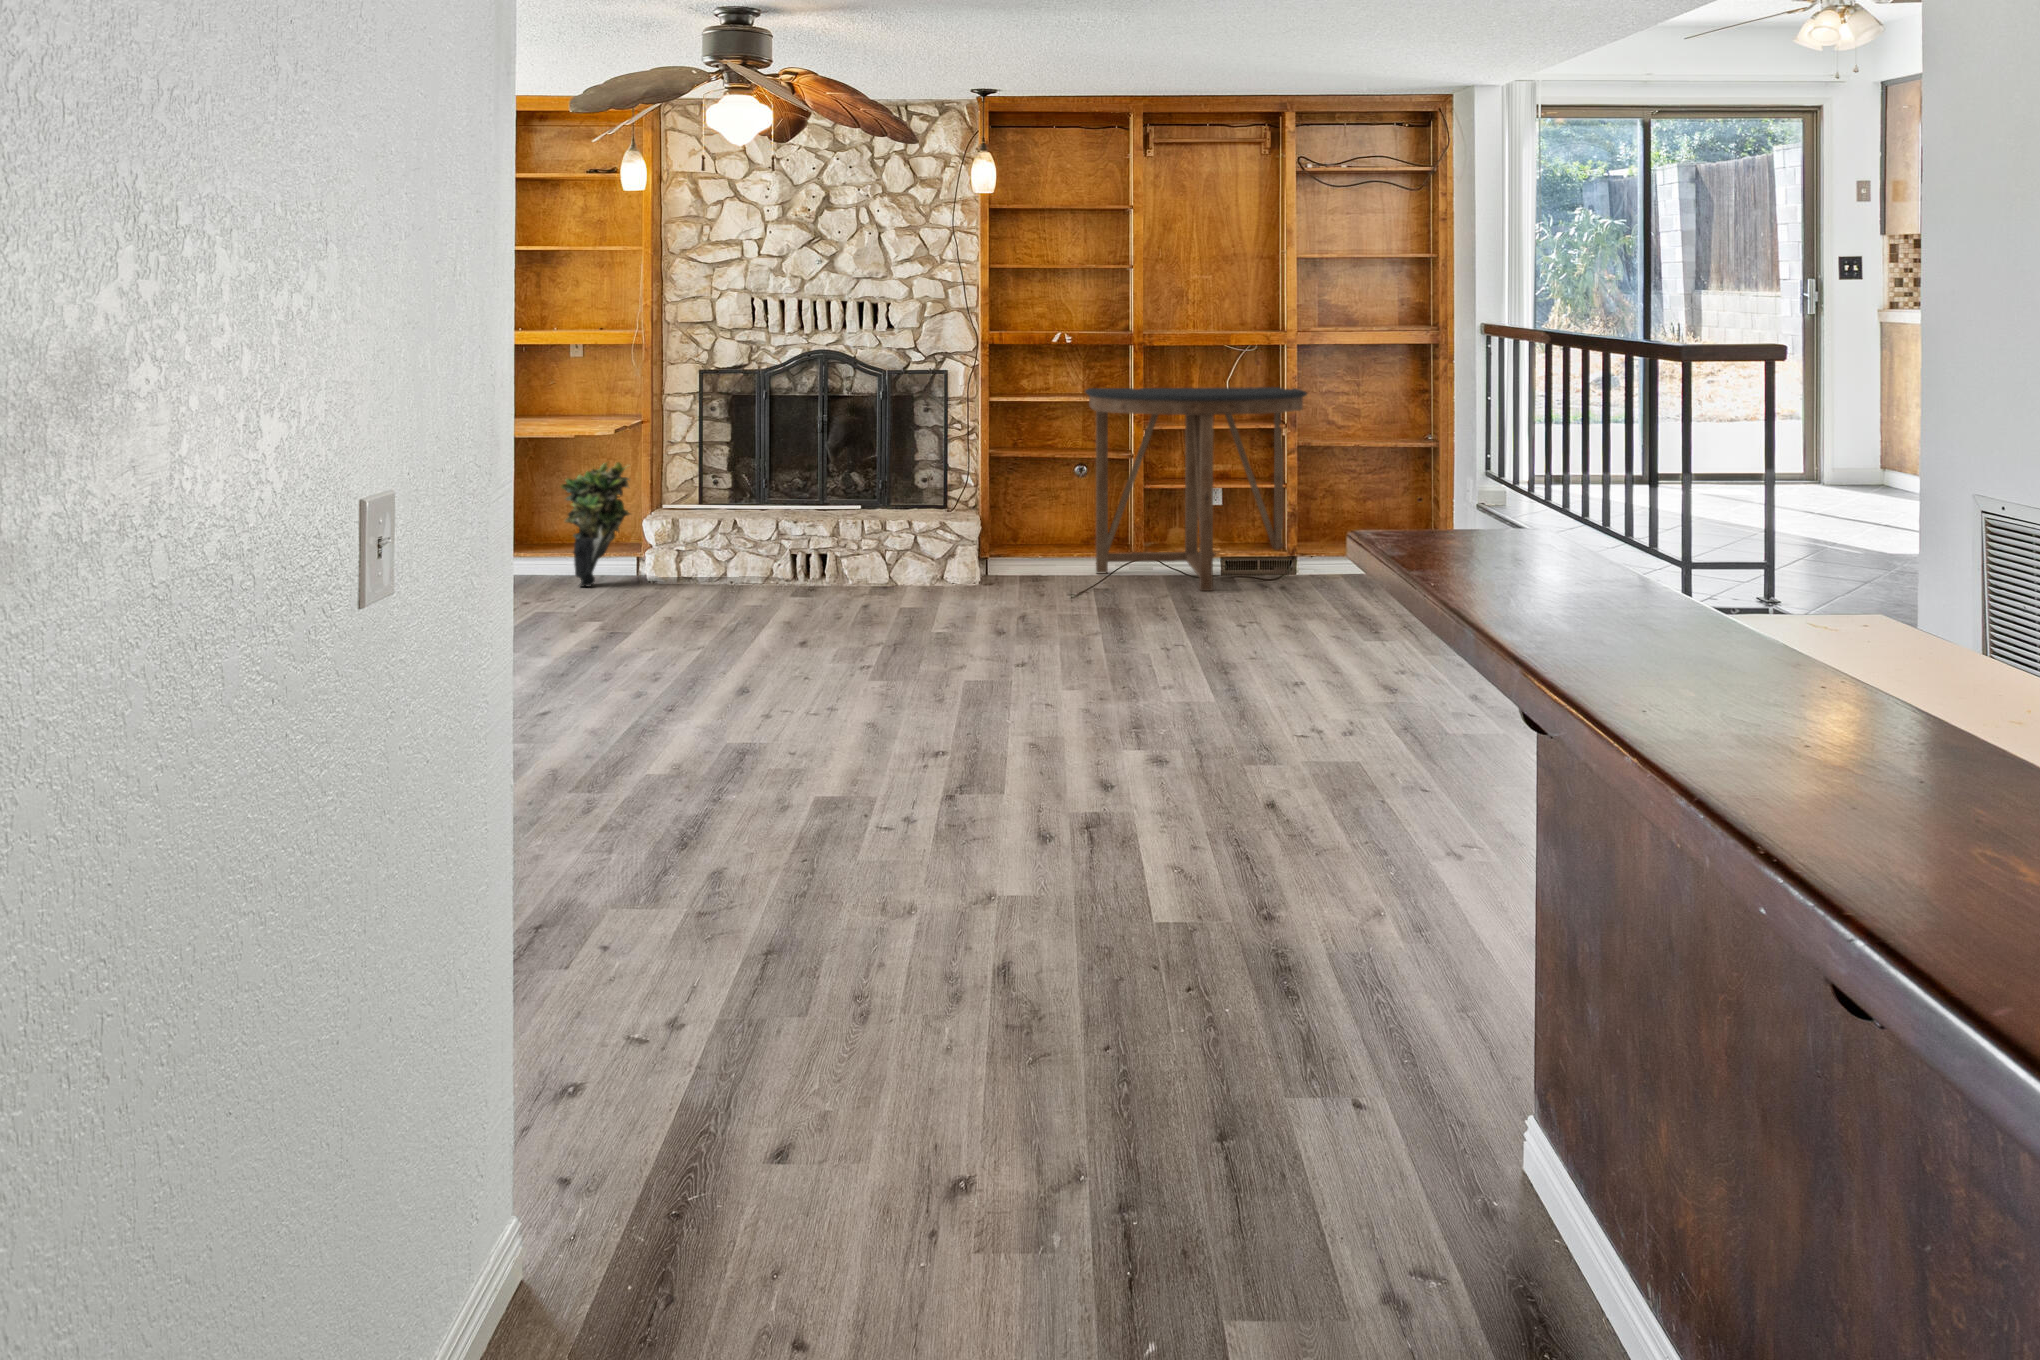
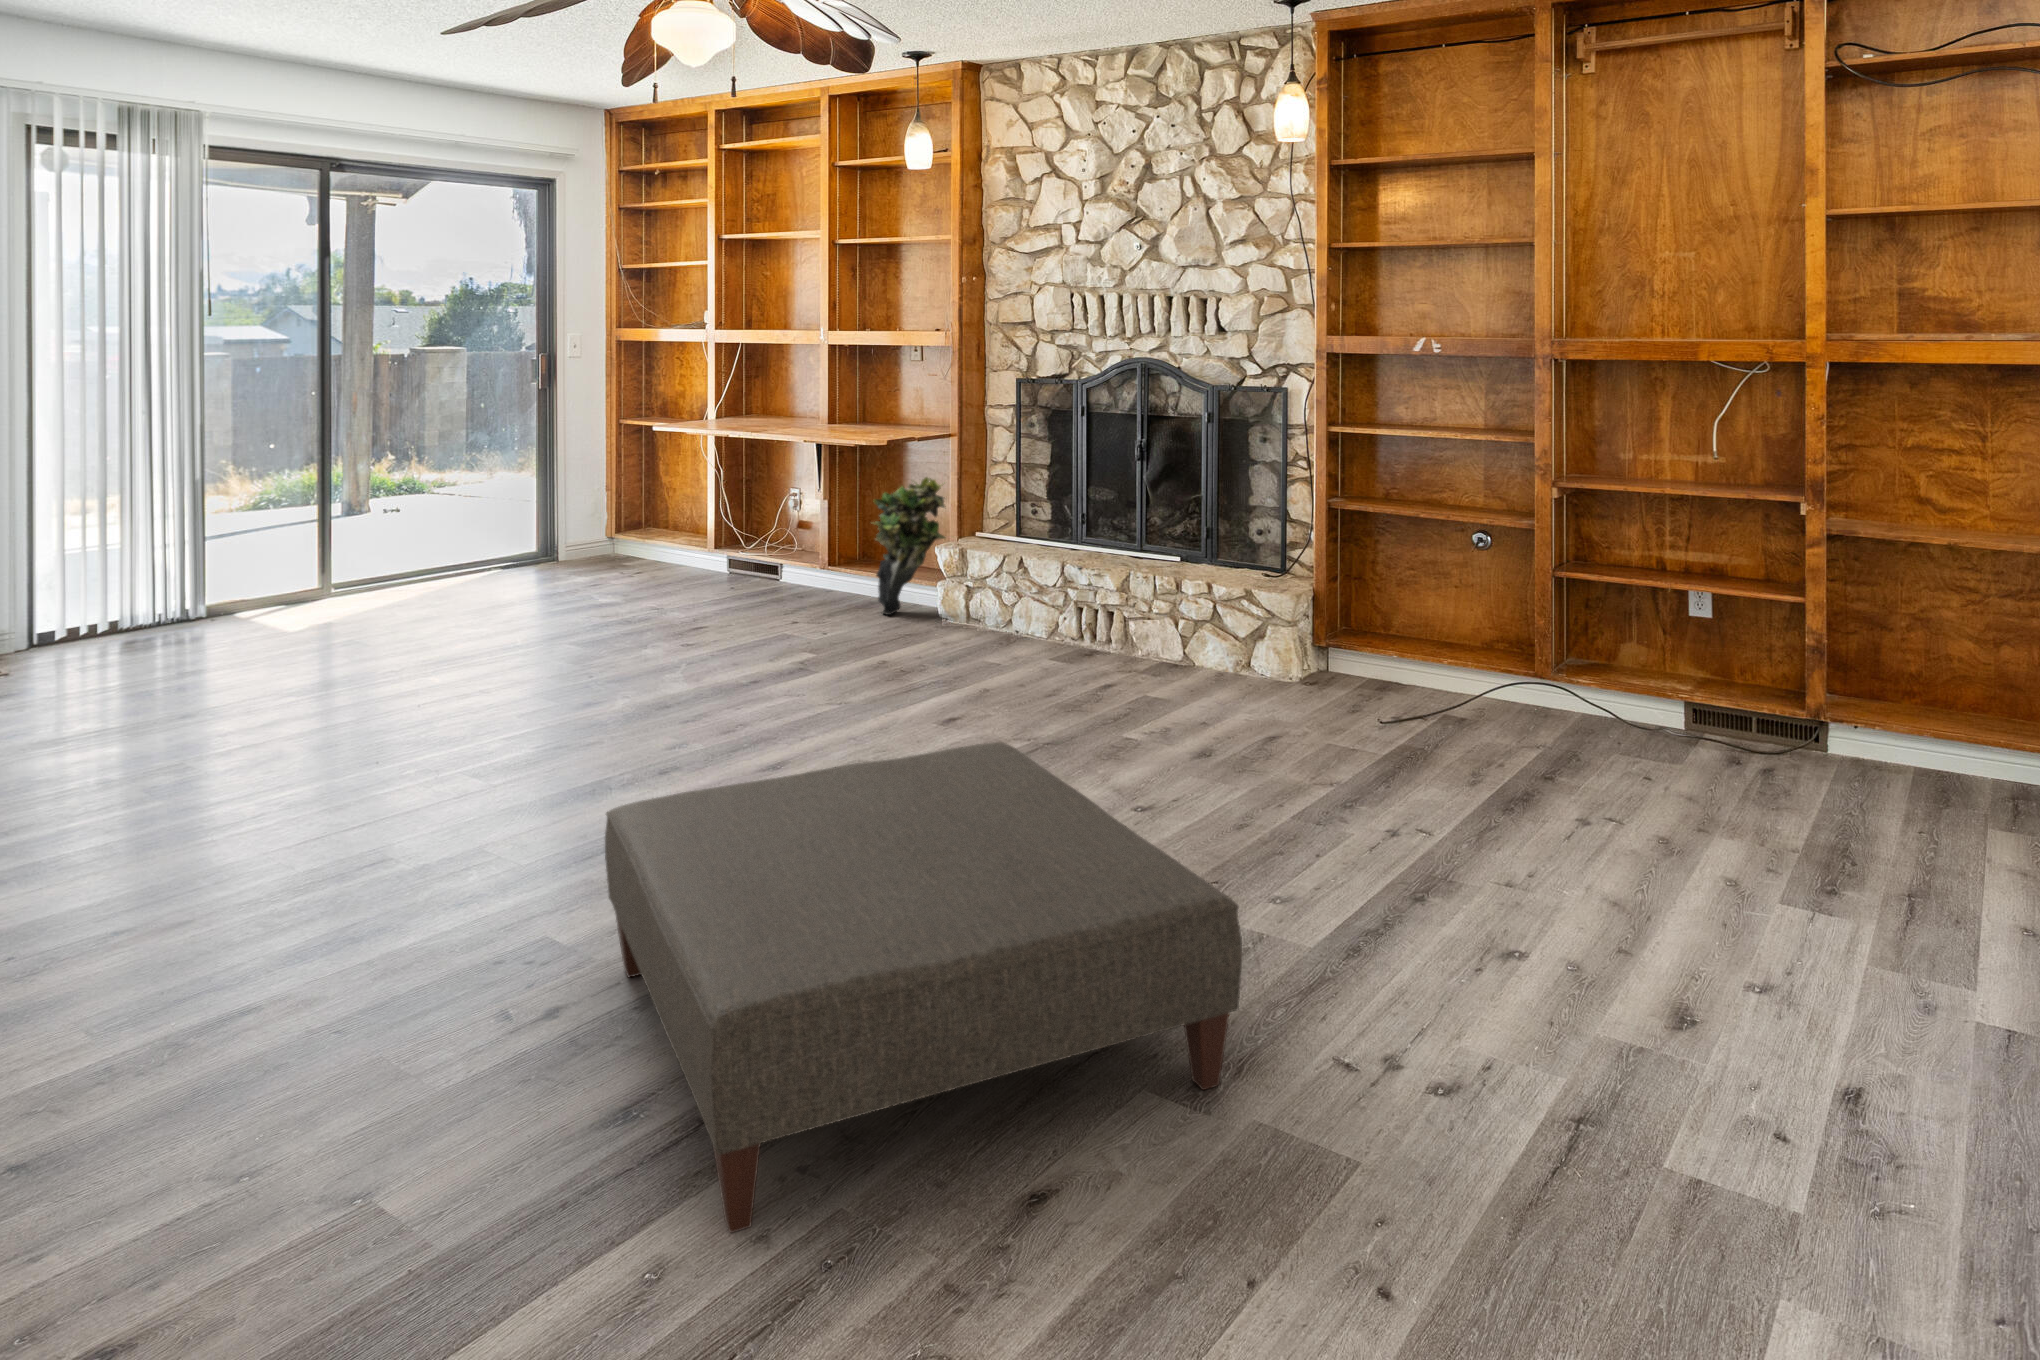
console table: present [1085,387,1307,591] -> none [1460,421,1846,757]
ottoman: none [816,595,1240,817] -> present [605,742,1242,1233]

